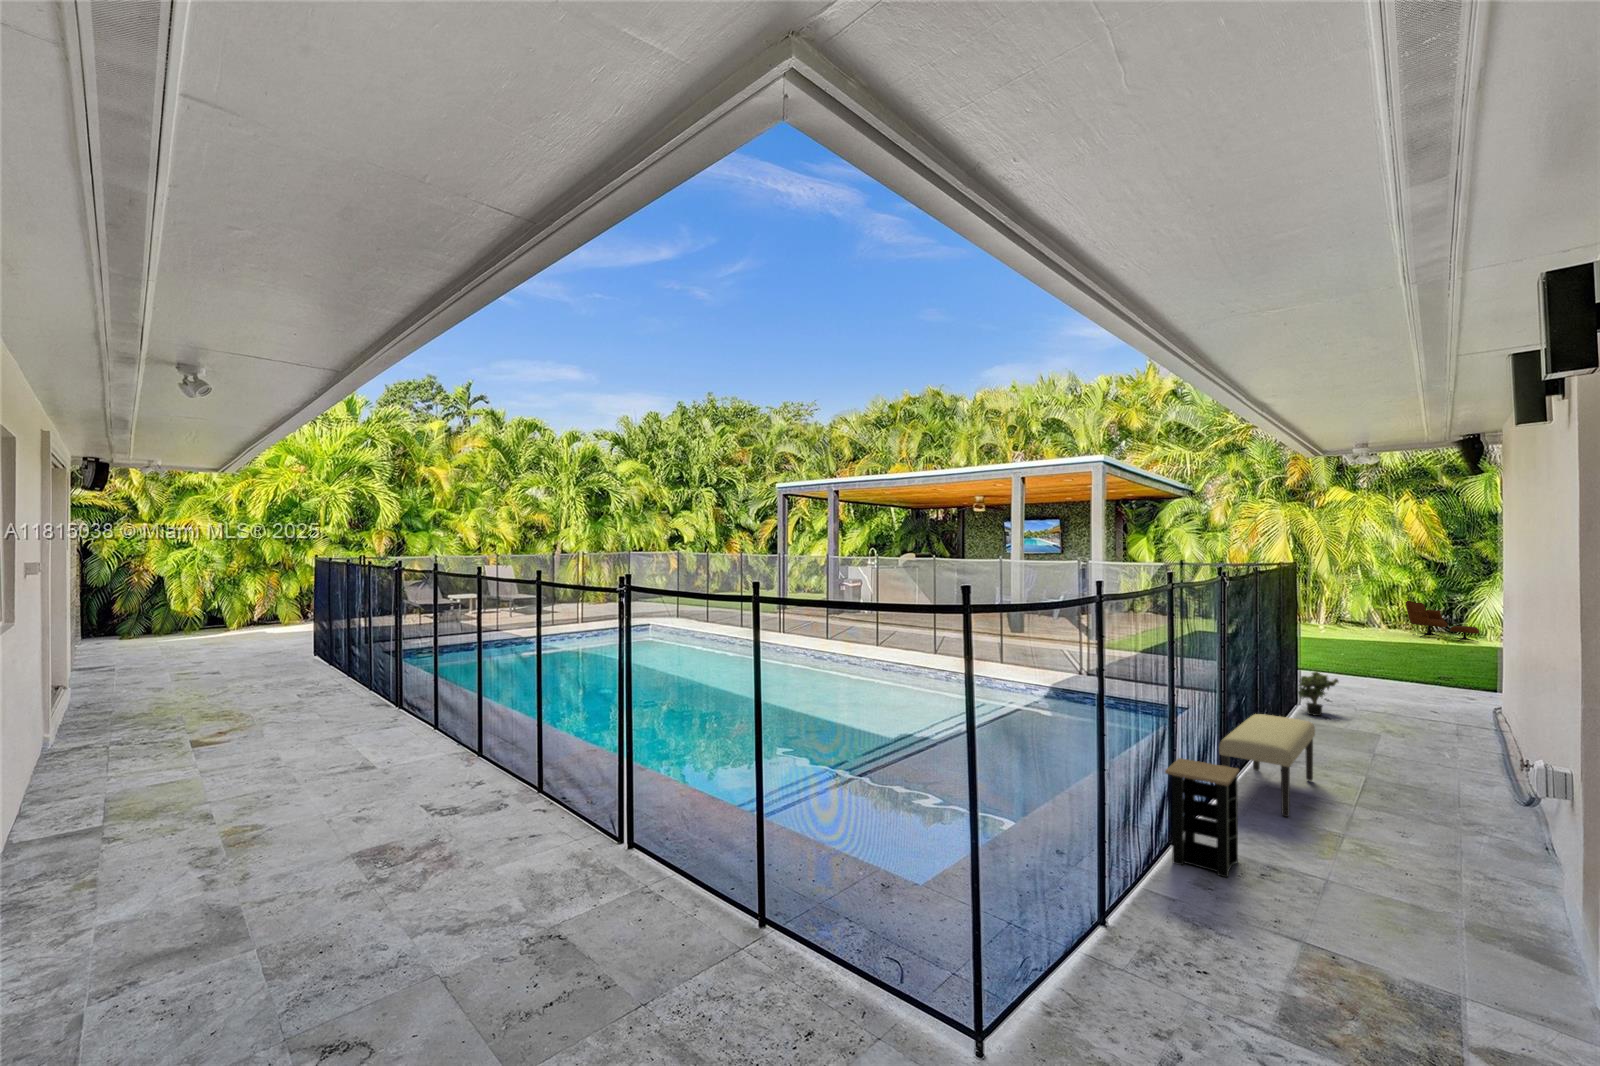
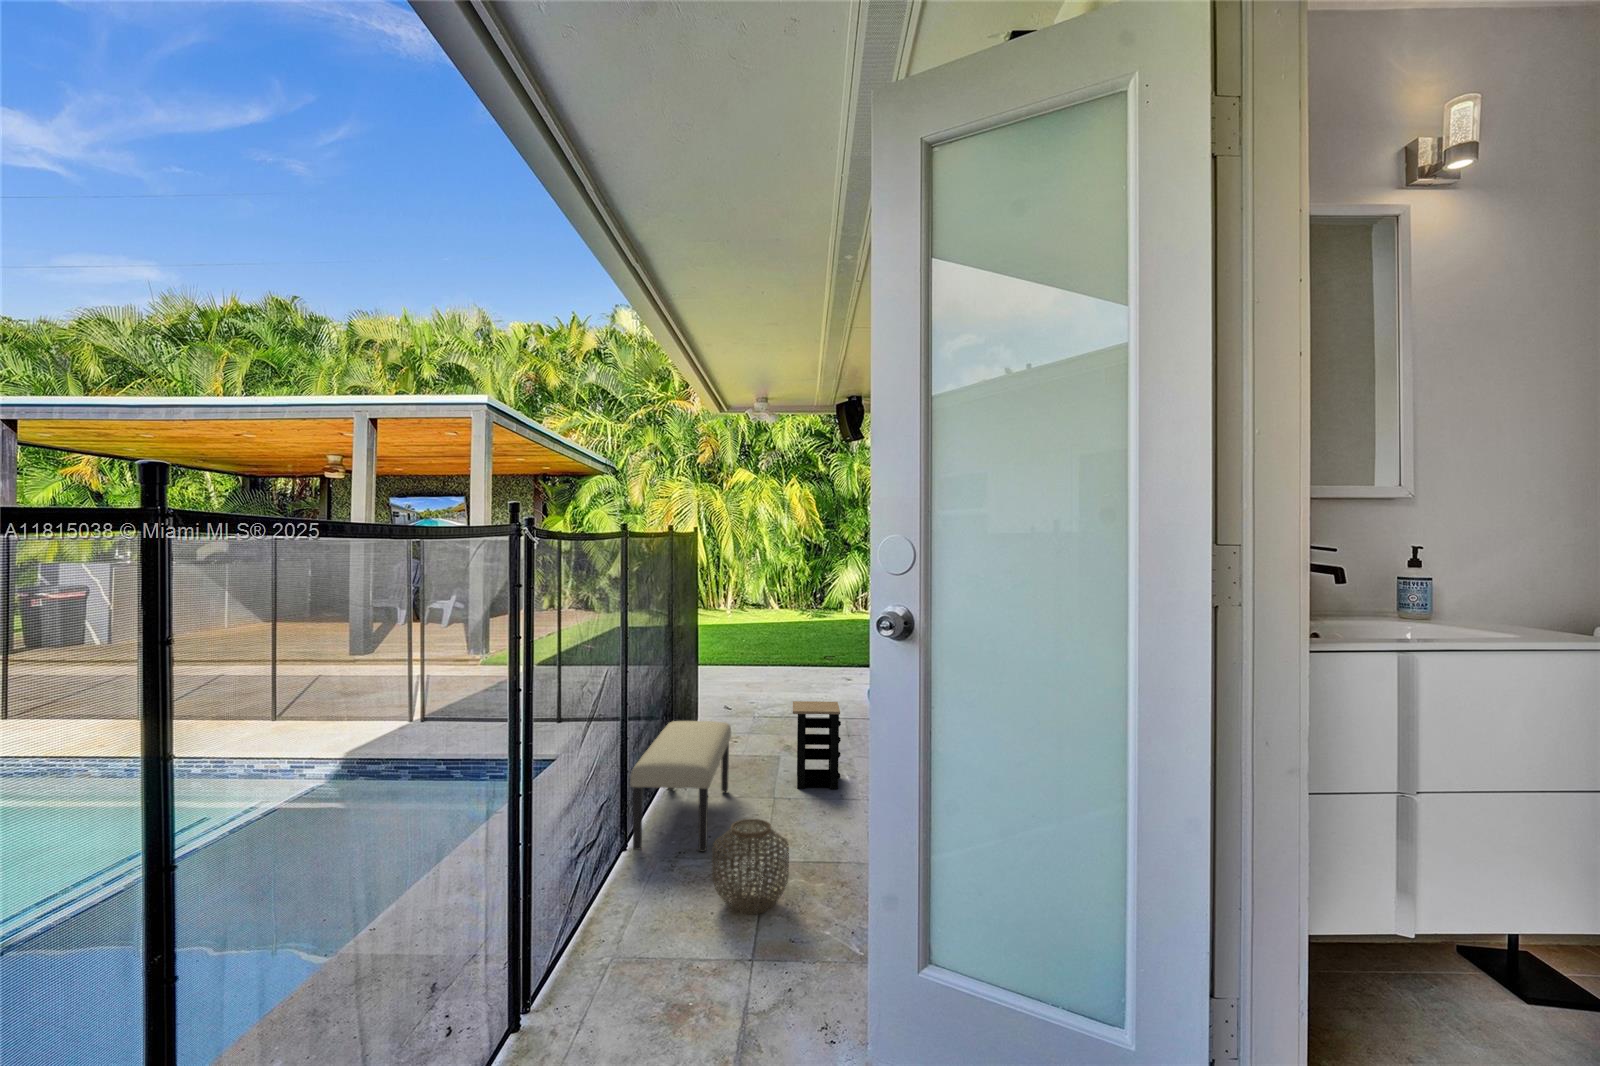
lounge chair: present [1406,601,1479,642] -> none [789,569,841,616]
potted plant: present [1298,672,1338,716] -> none [709,658,747,707]
side table: present [1165,758,1239,877] -> present [793,701,841,789]
woven basket: none [1292,792,1367,868] -> present [712,819,789,915]

